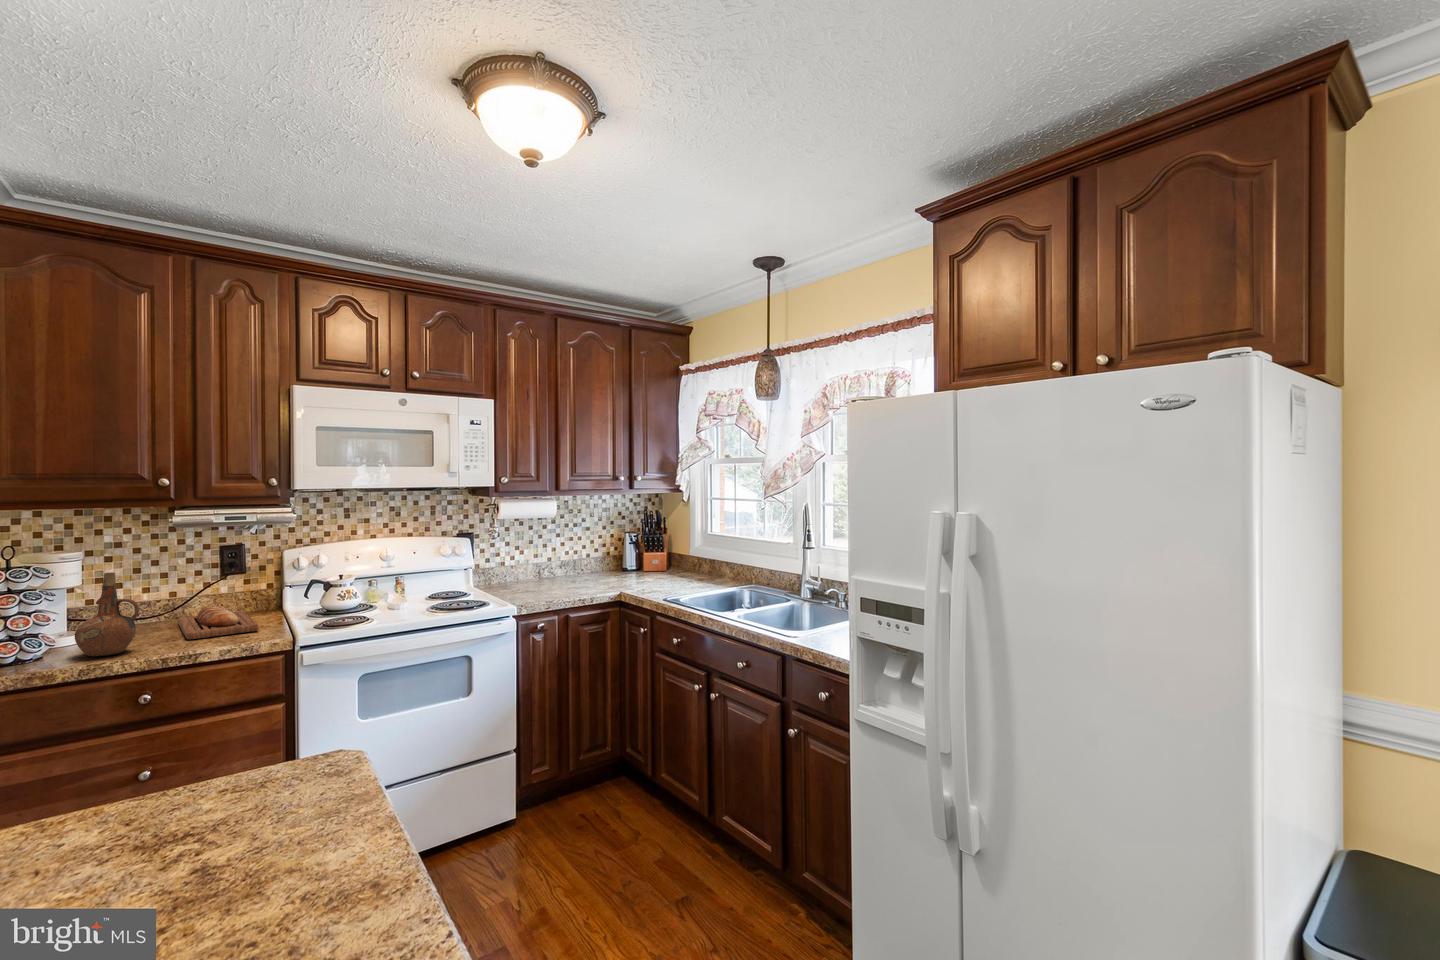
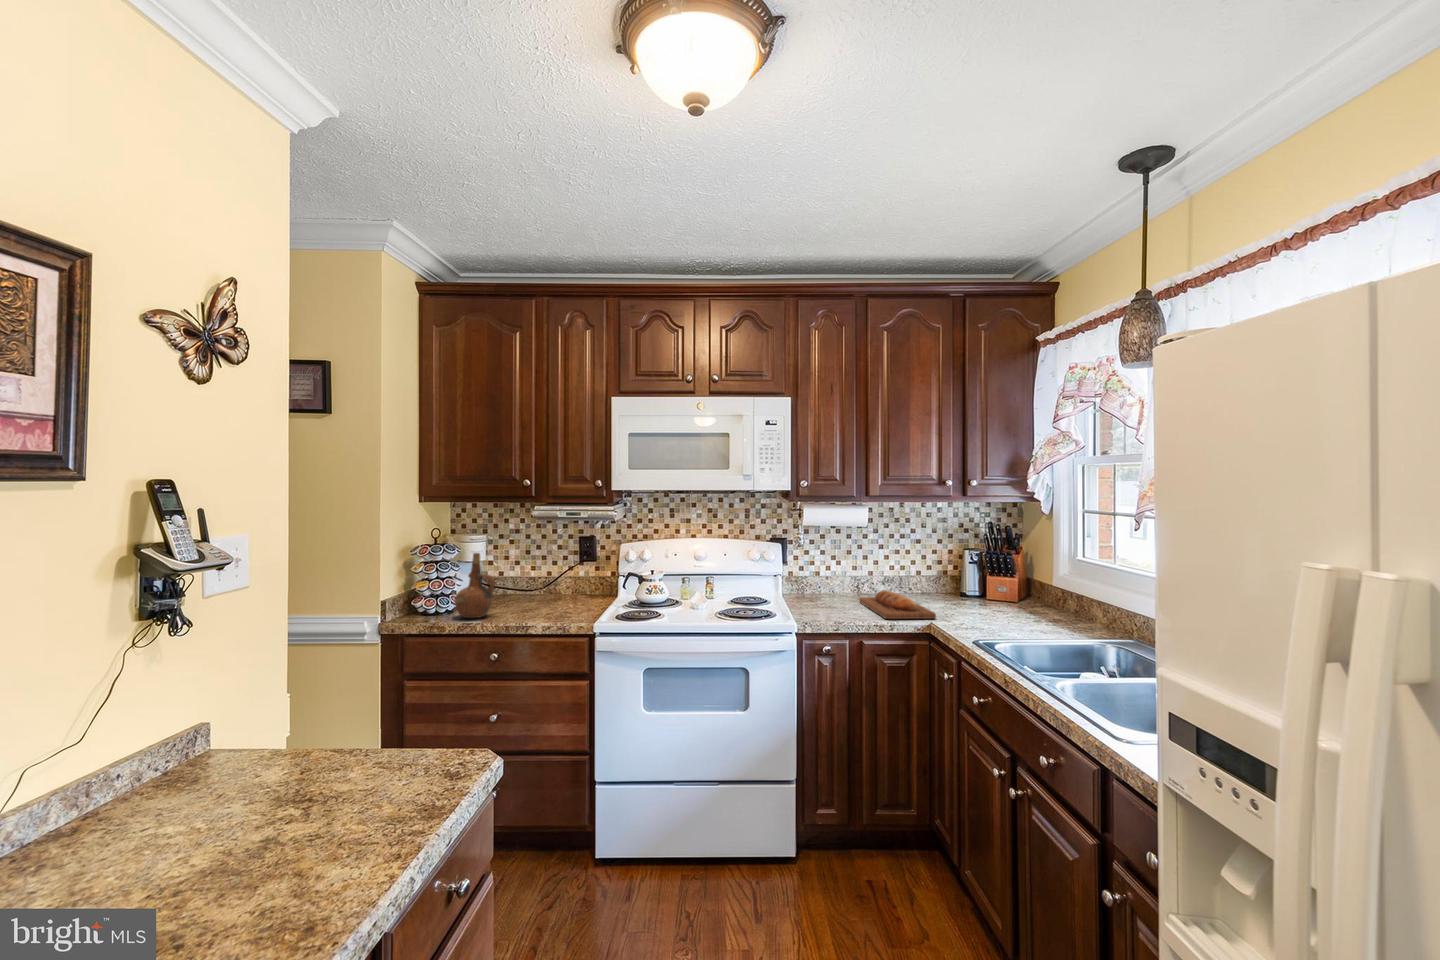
bread loaf: present [178,606,258,639] -> present [859,590,936,619]

